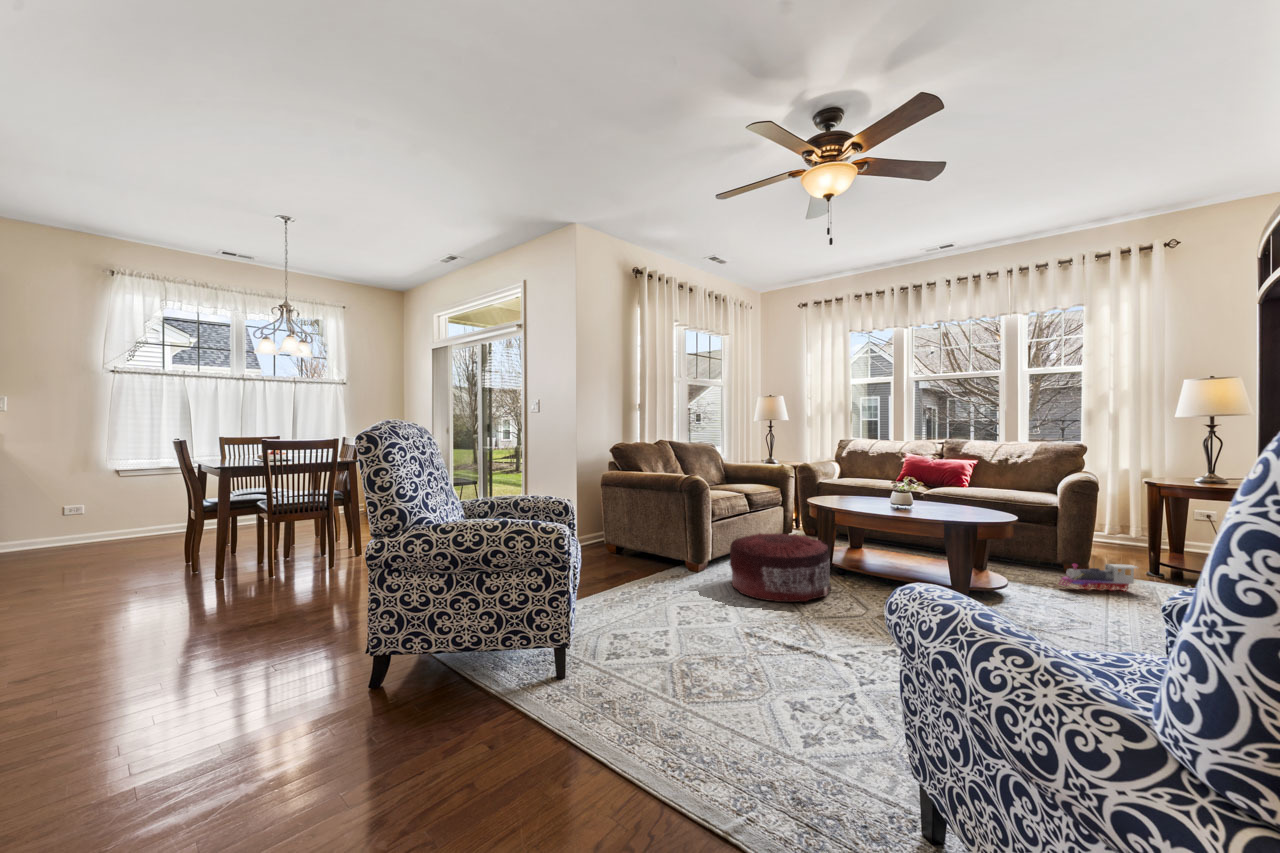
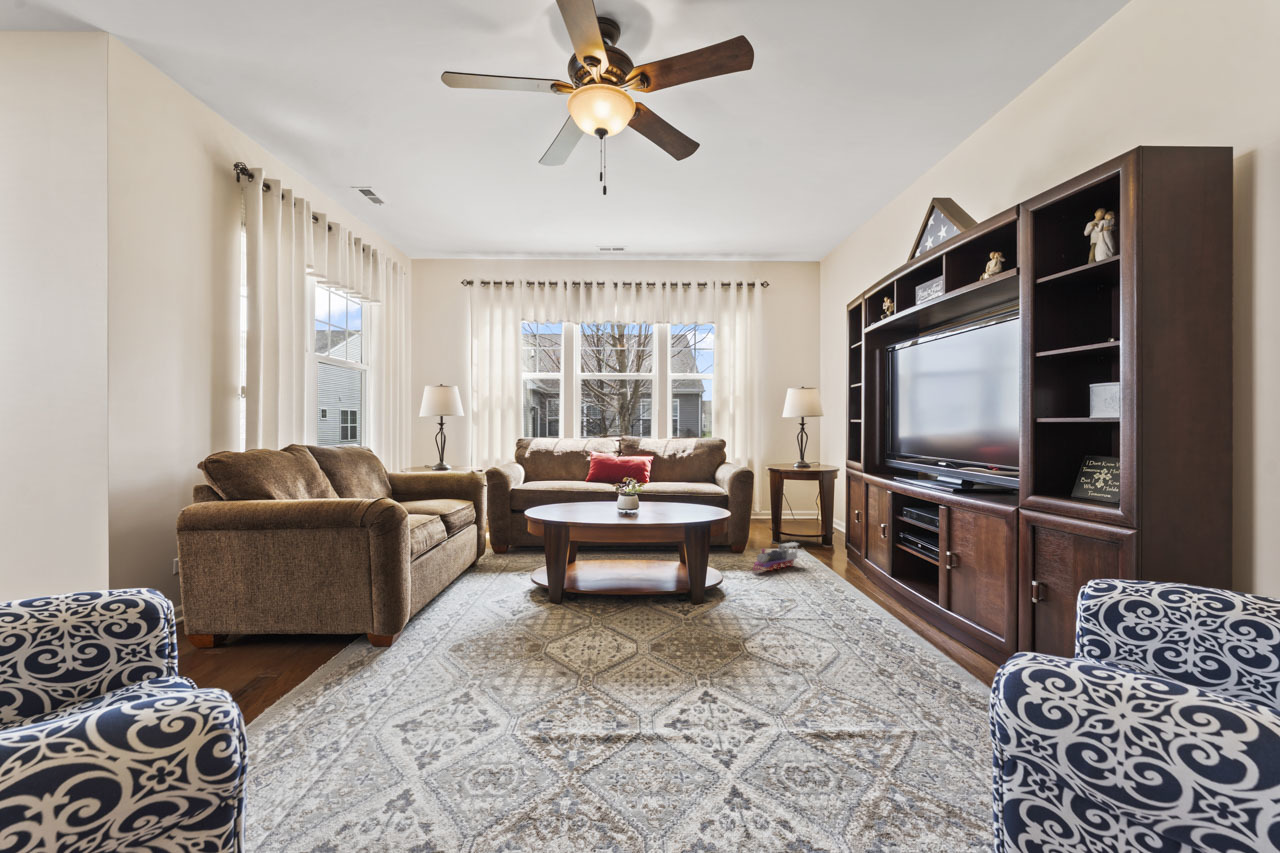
pouf: present [729,533,831,602] -> none [450,562,585,669]

